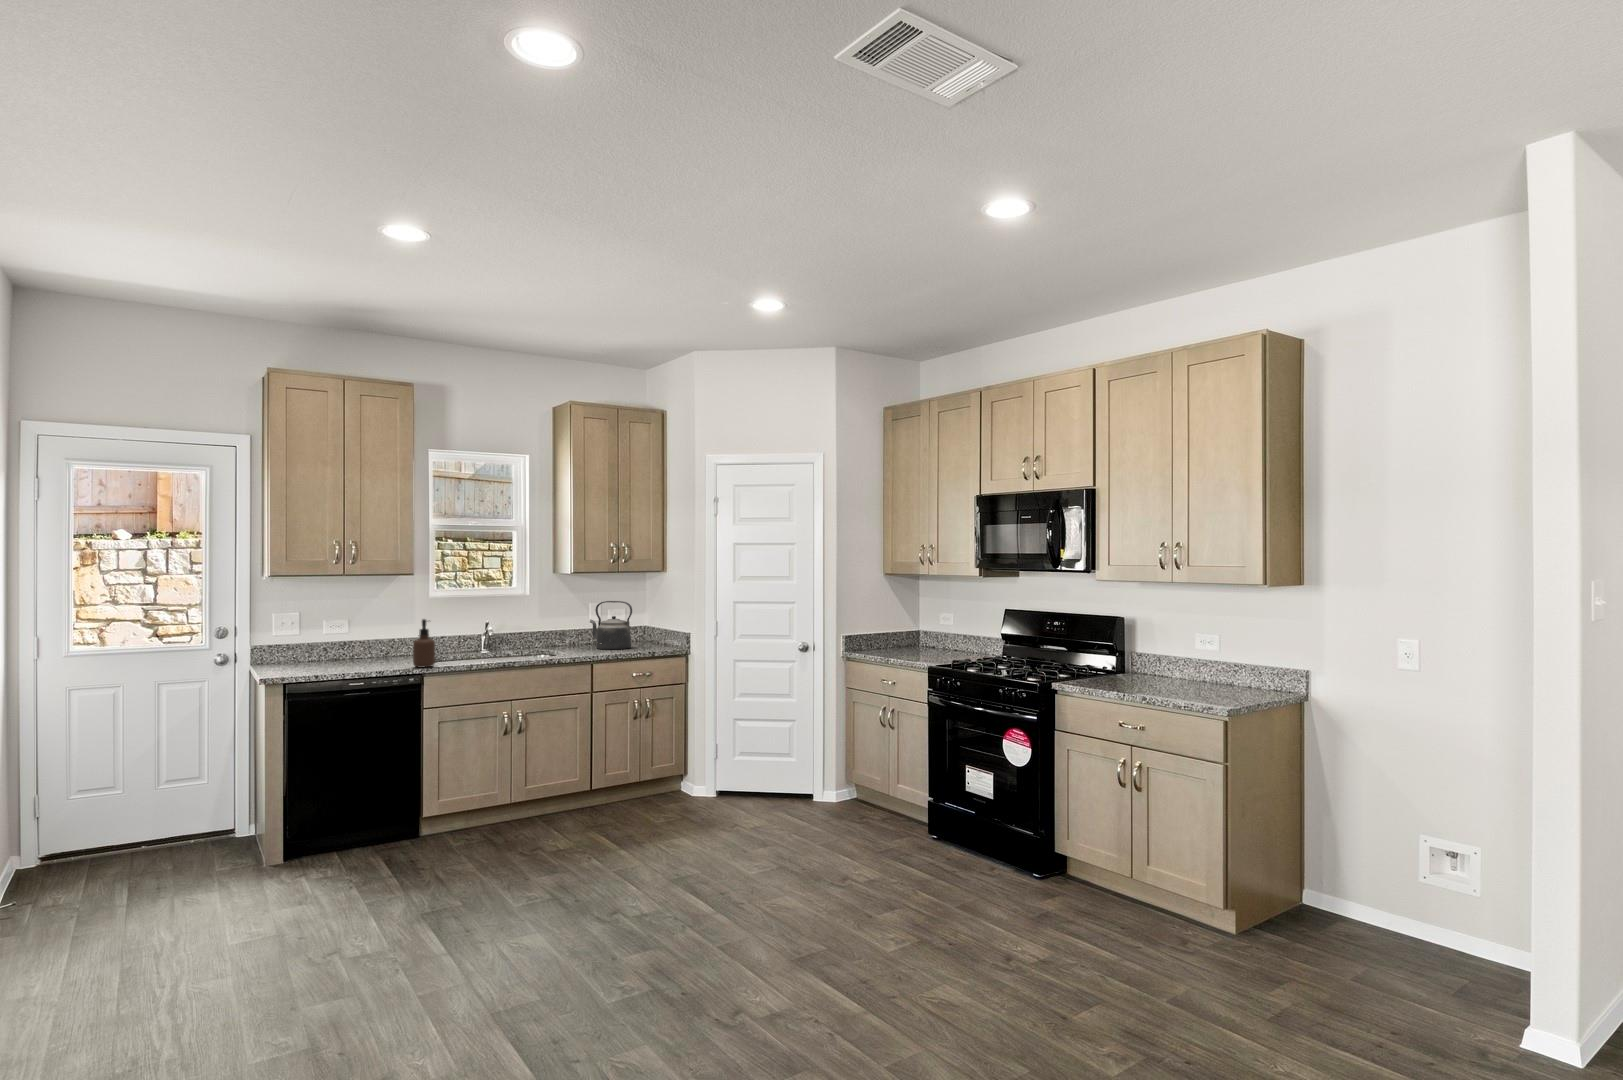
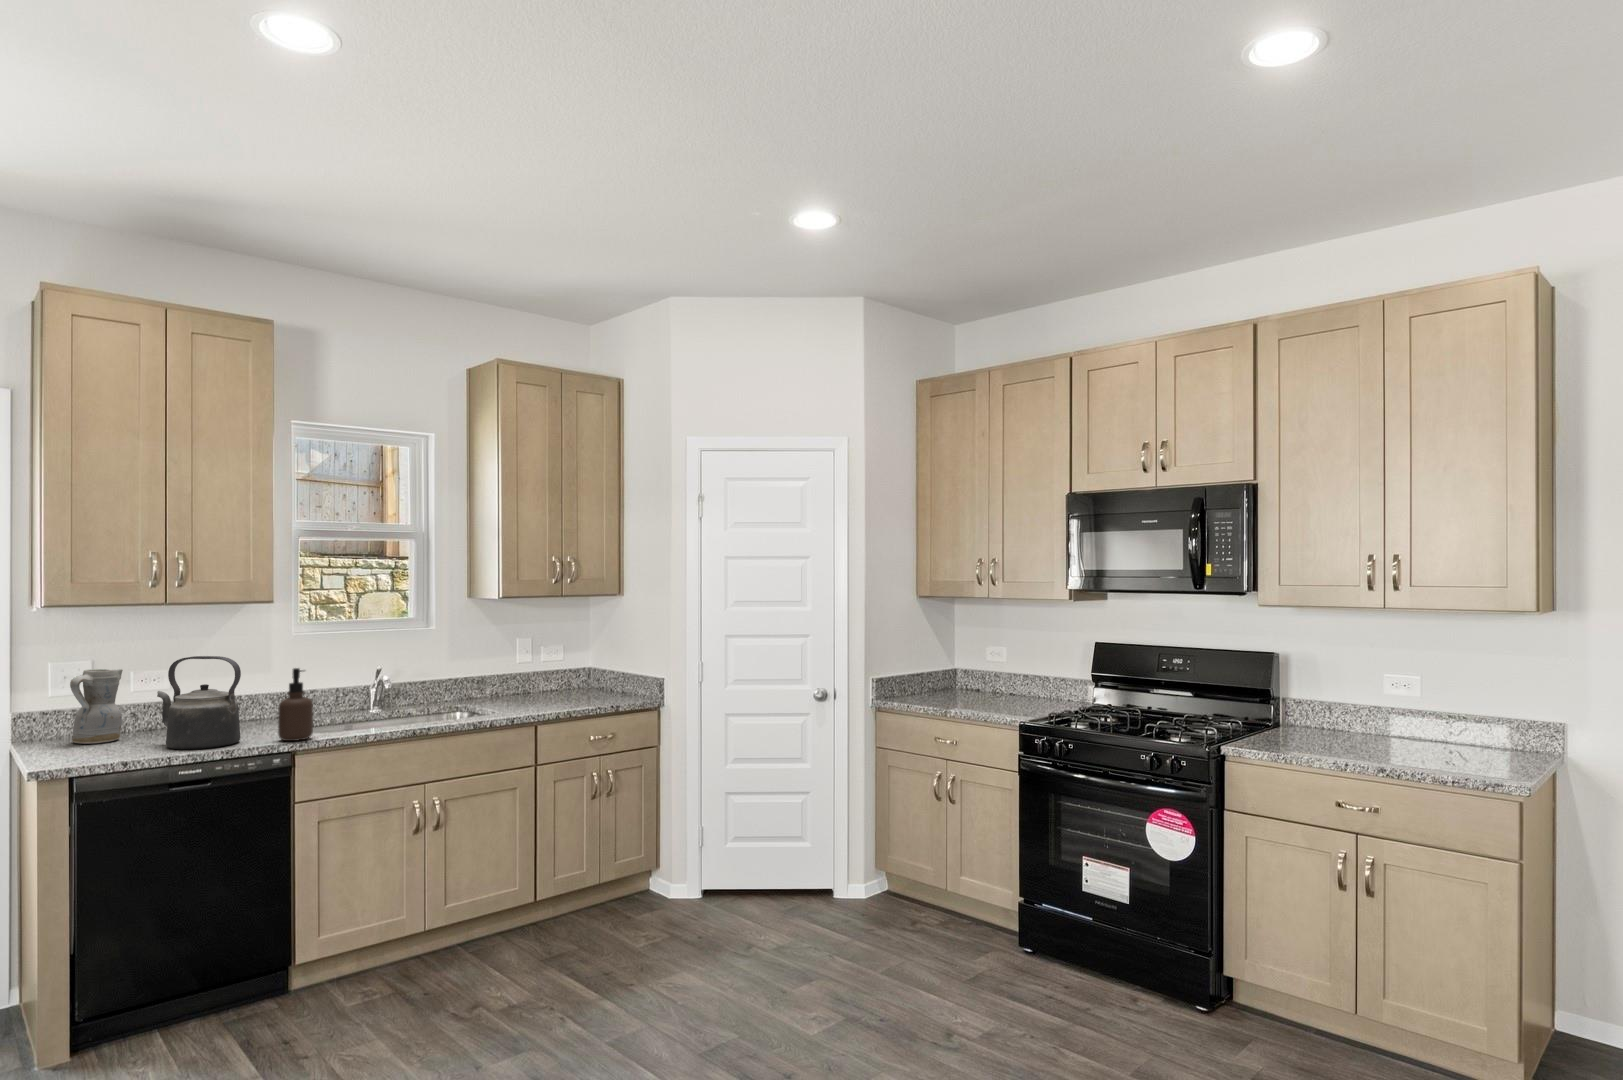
kettle: present [590,601,632,650] -> present [157,656,241,749]
ceramic pitcher: none [286,618,318,666] -> present [70,669,123,744]

